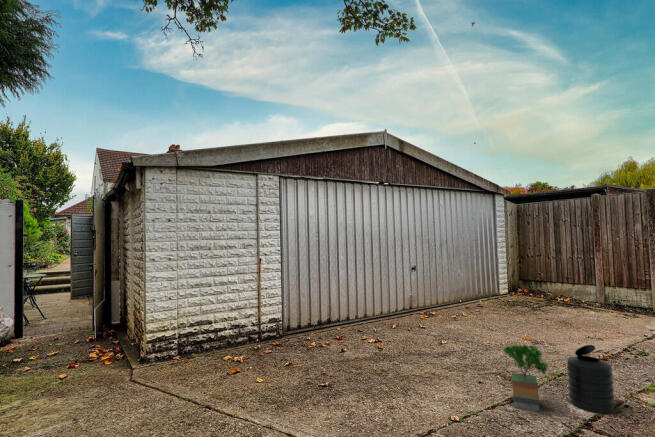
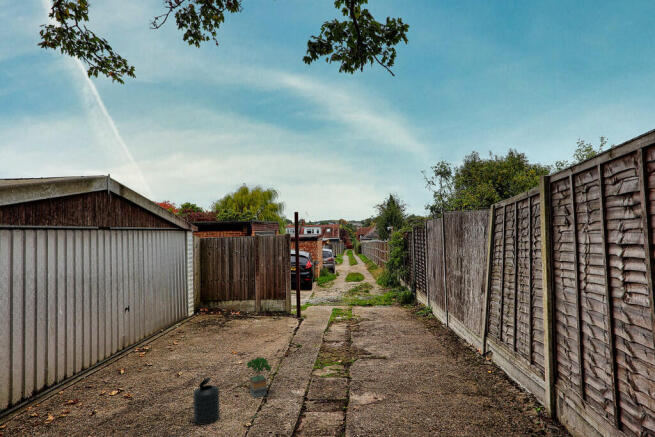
trash can: present [567,345,615,414] -> present [194,378,220,424]

